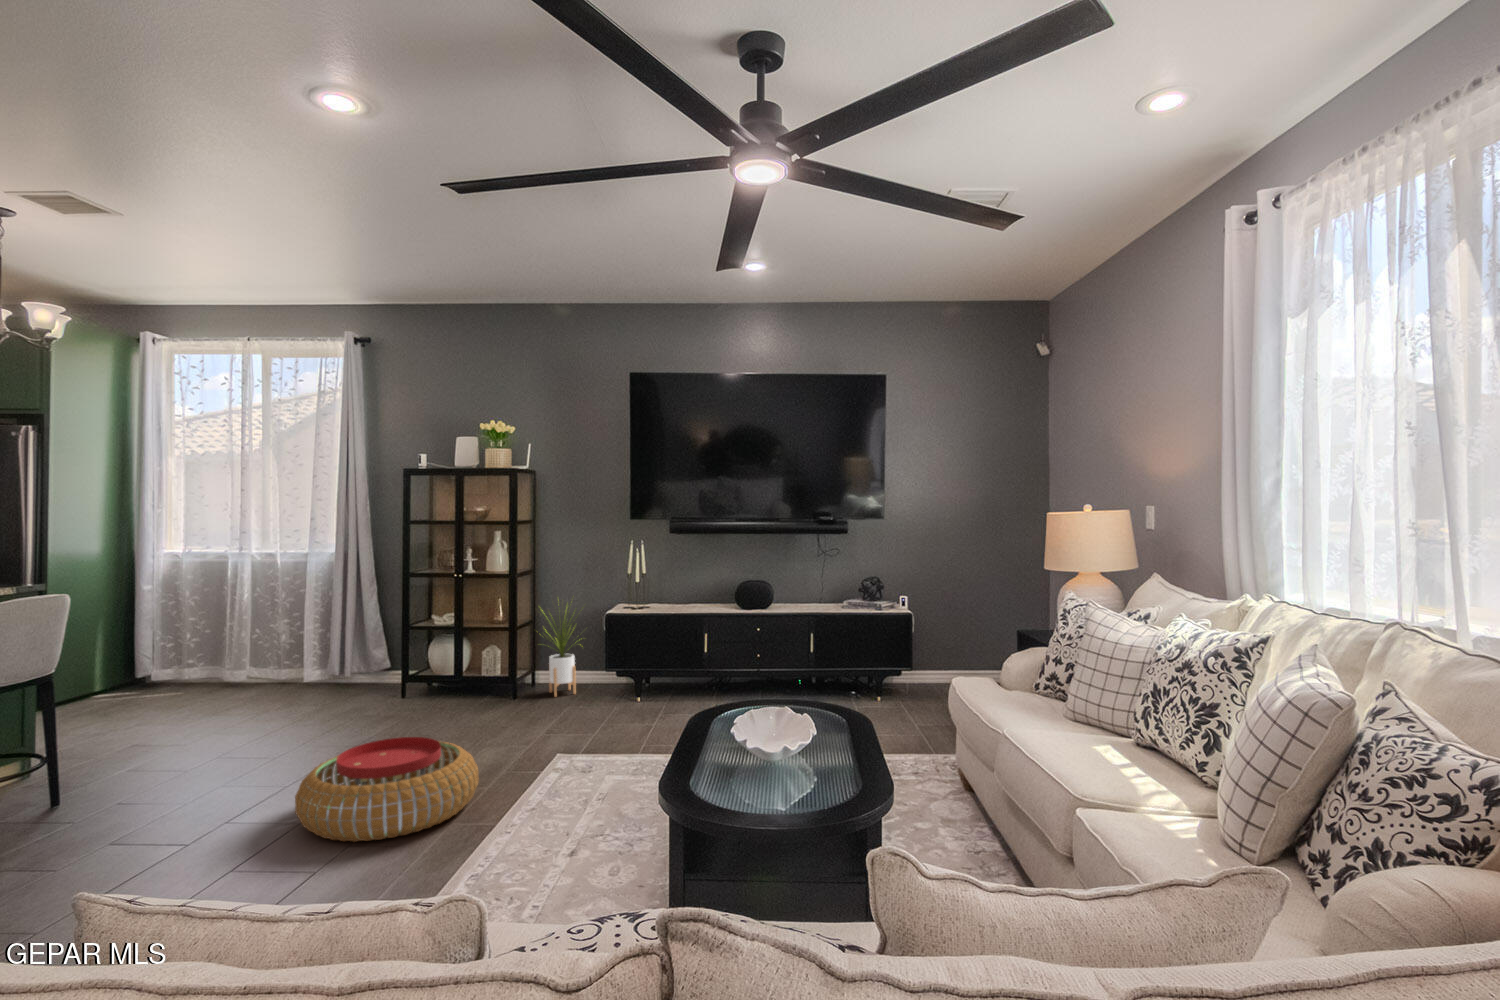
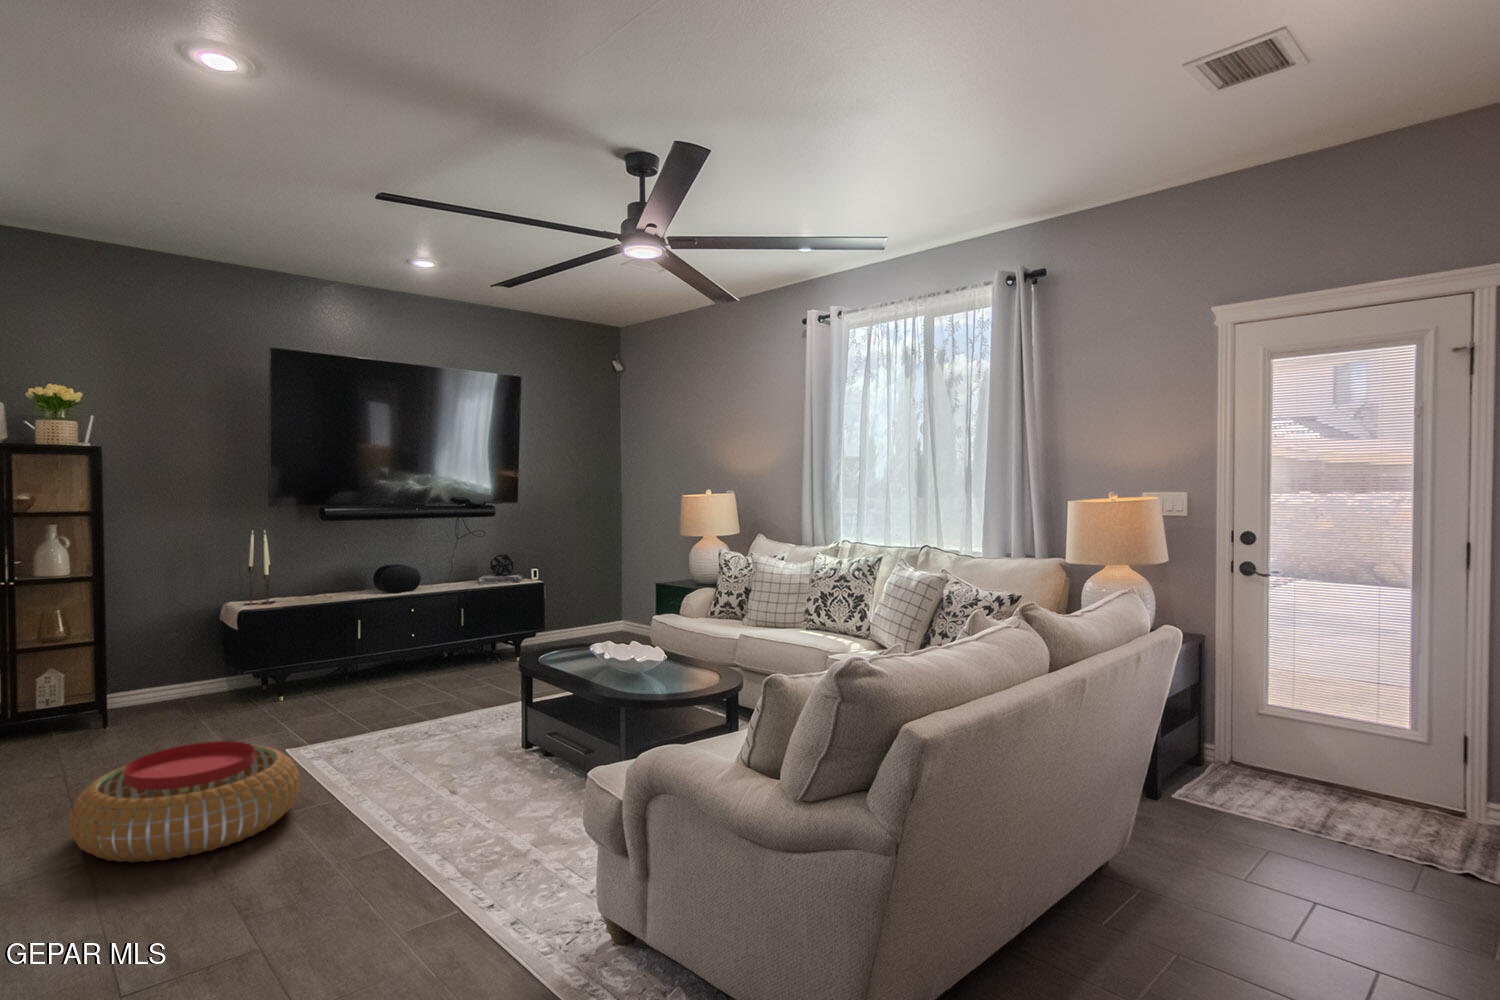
house plant: present [549,611,576,697] -> none [118,593,192,716]

